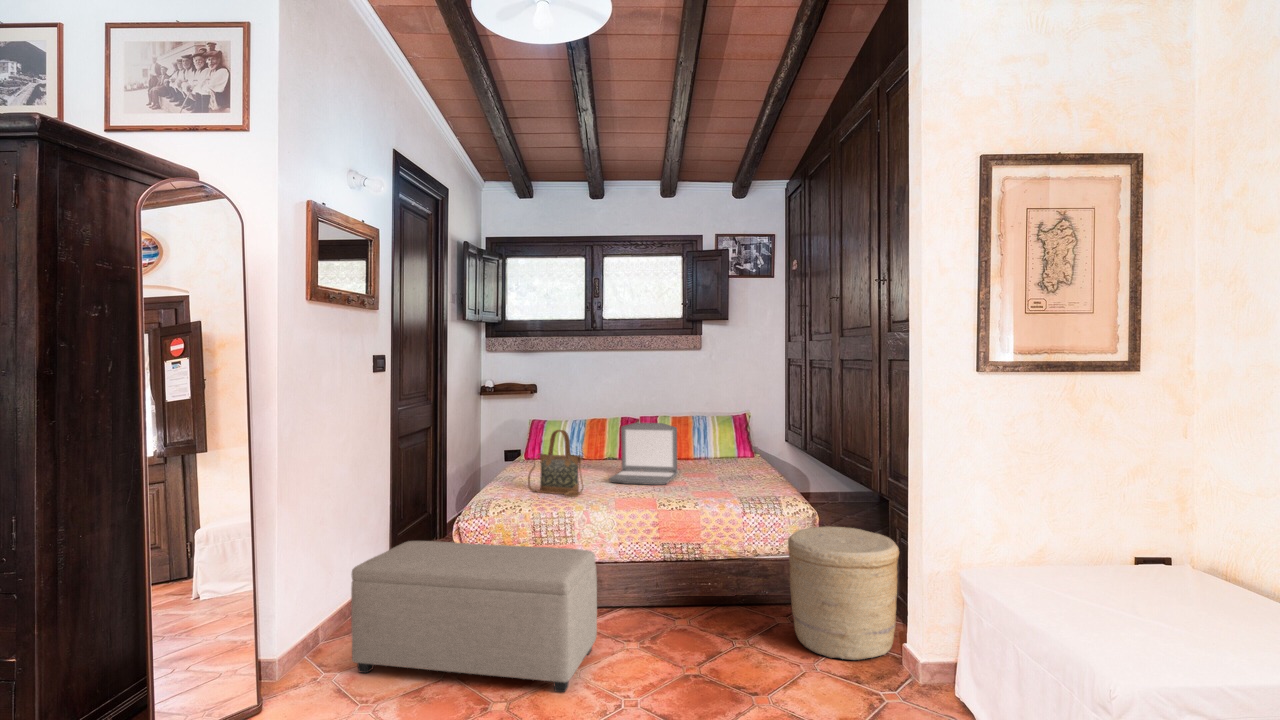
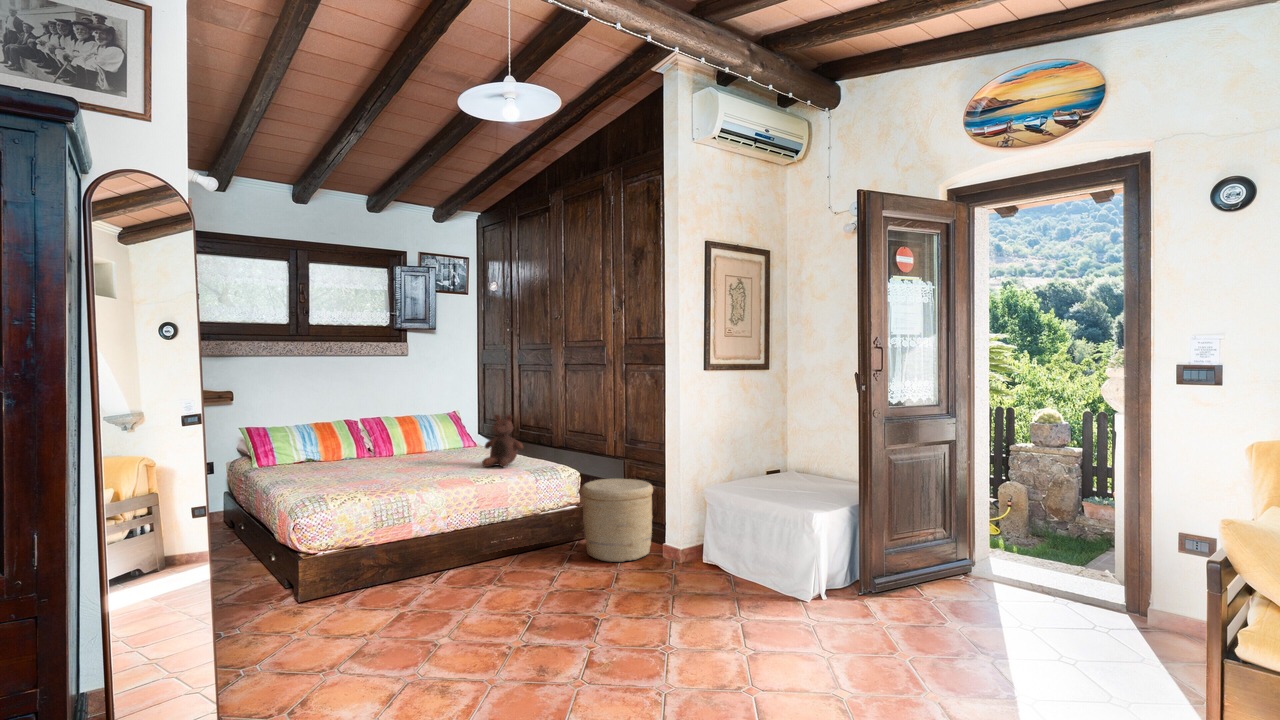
laptop: present [609,423,678,485] -> none [392,419,451,473]
stuffed bear: none [702,423,753,491] -> present [482,415,523,467]
handbag: present [528,430,583,497] -> none [332,428,395,488]
ottoman: present [351,541,597,692] -> none [273,517,487,659]

